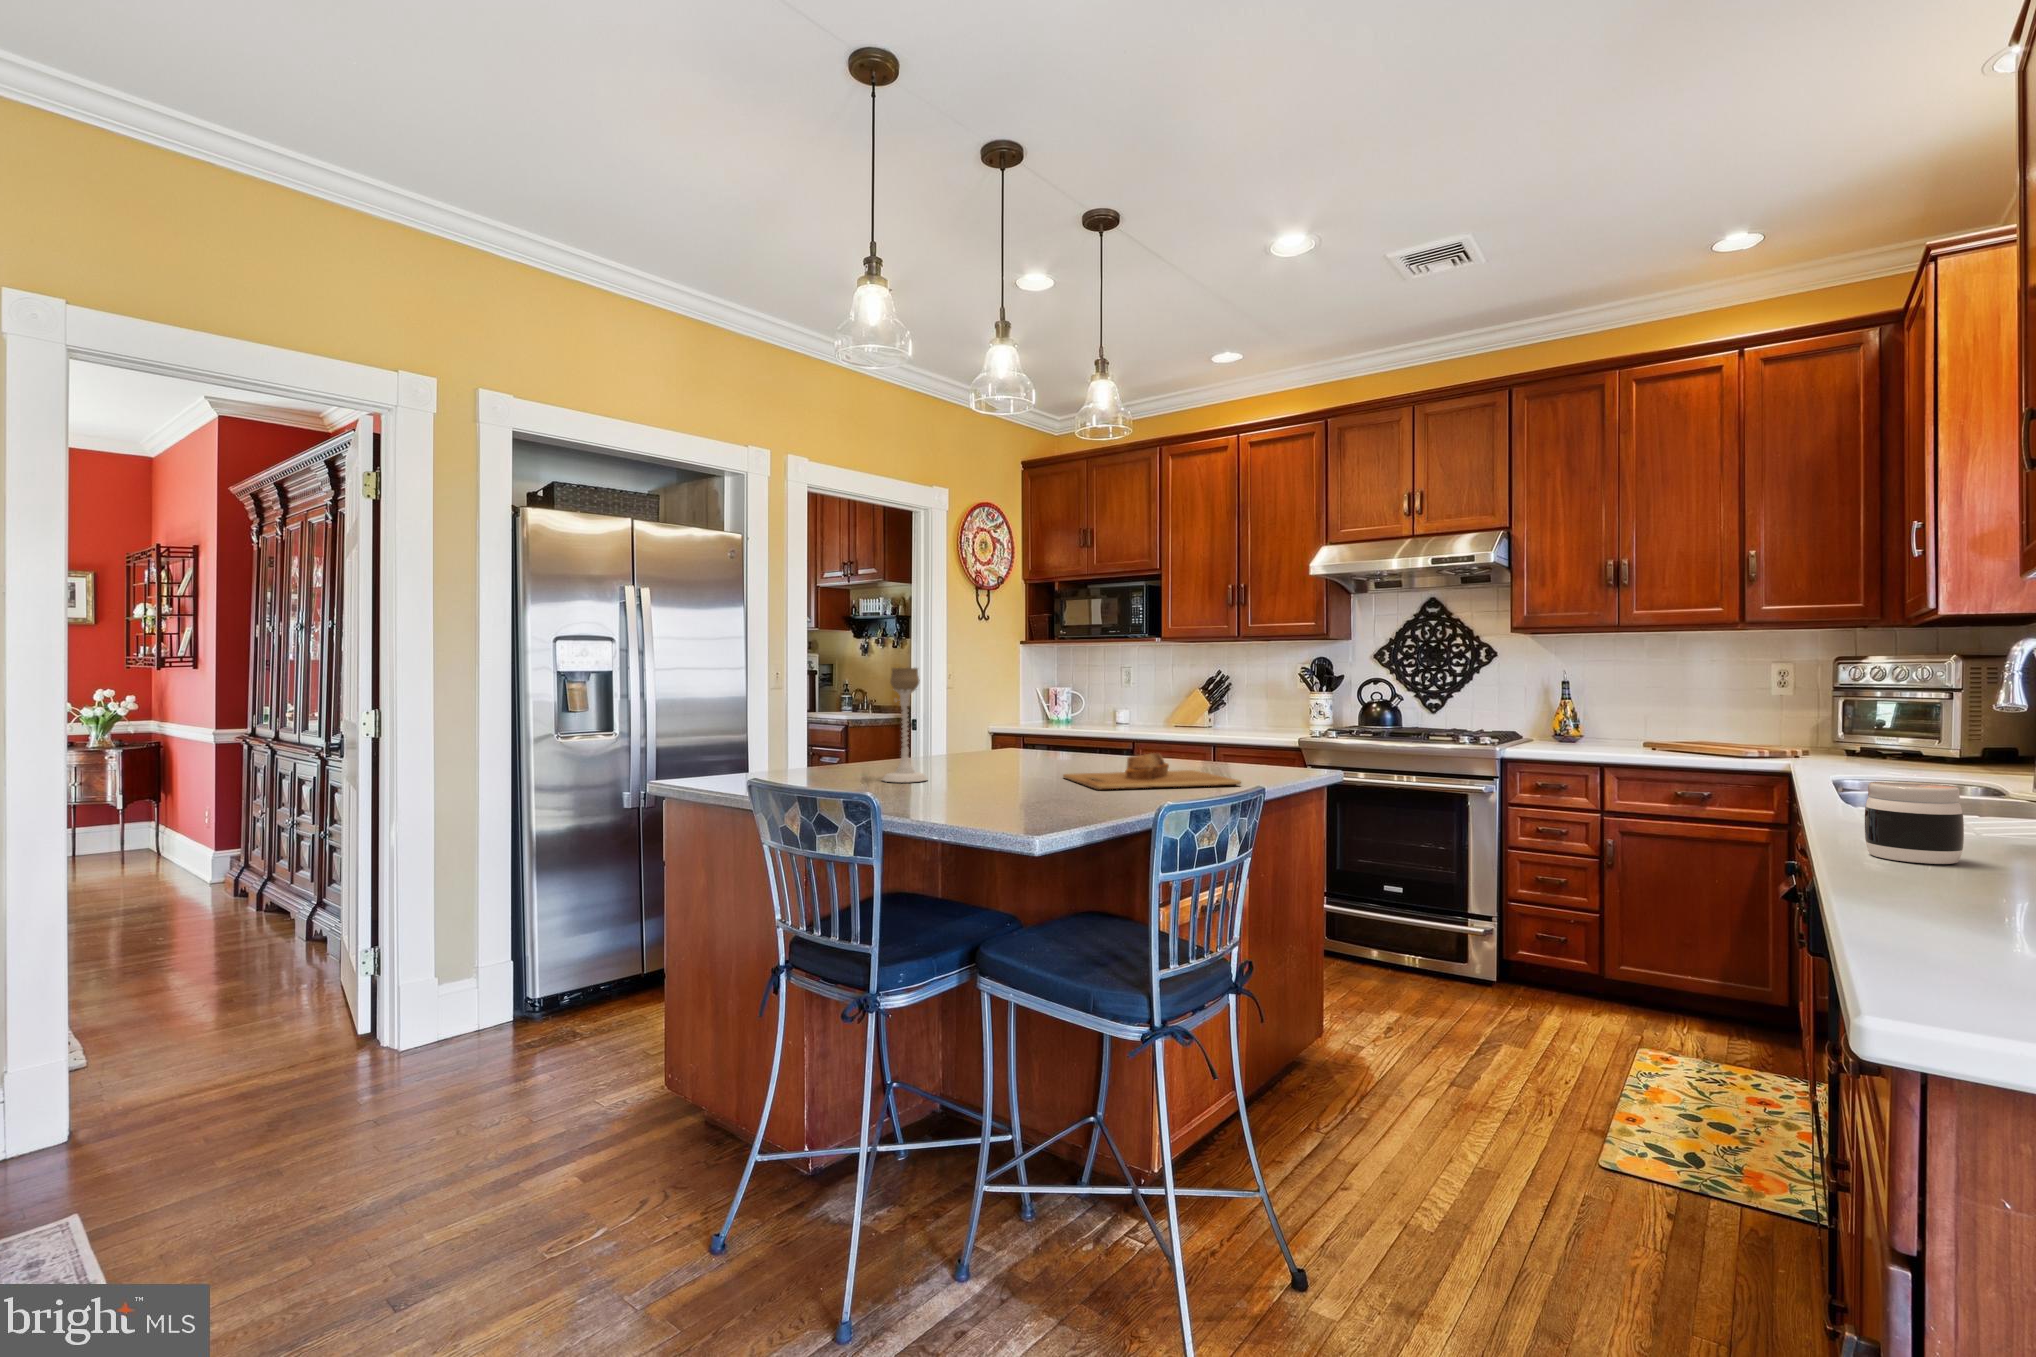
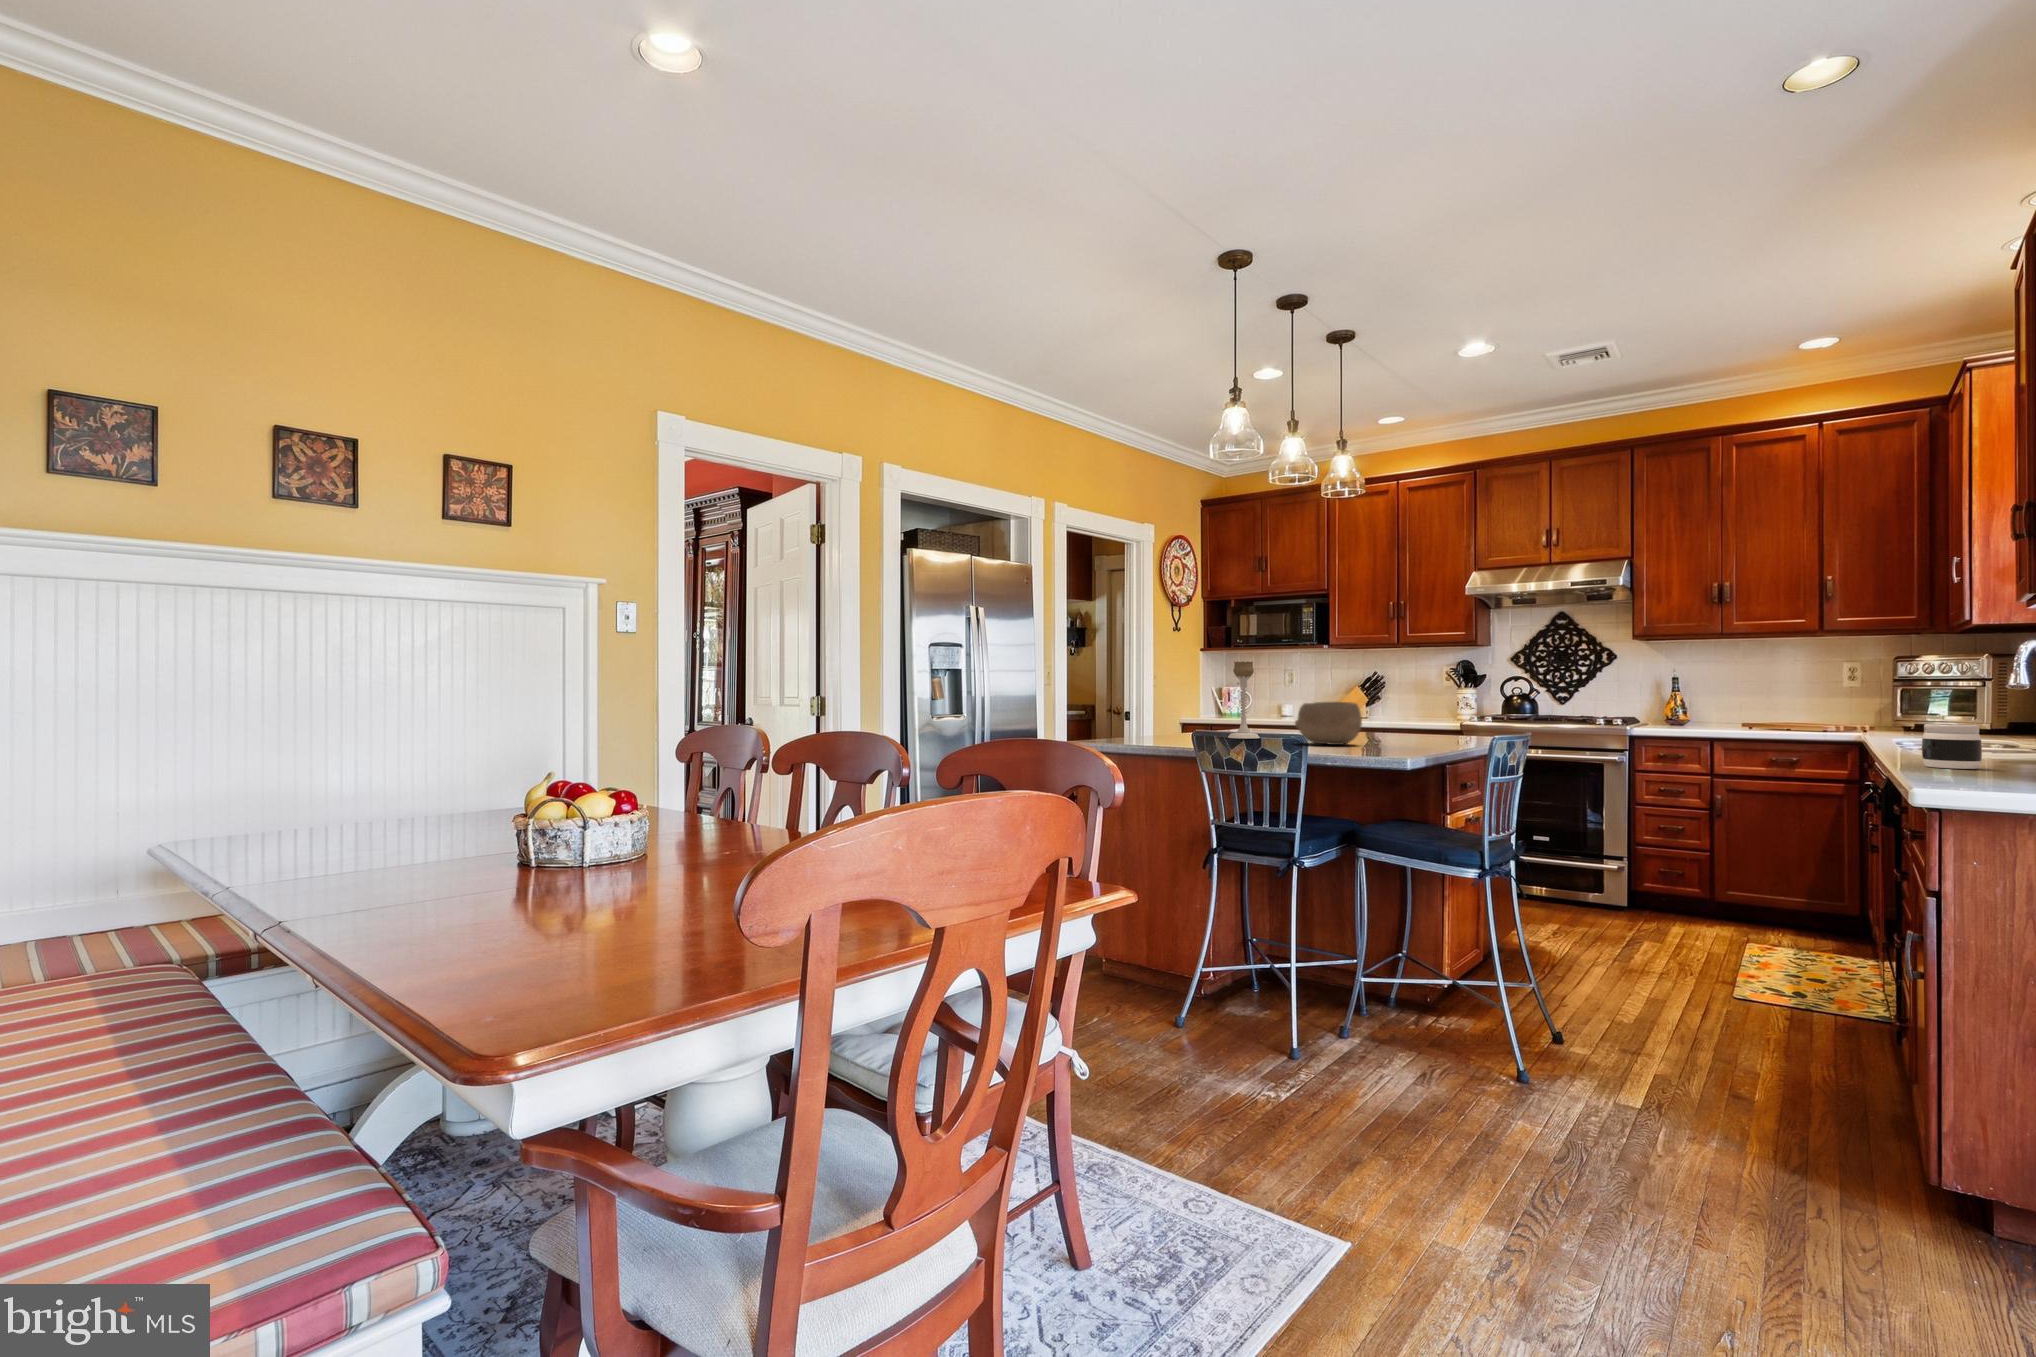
bowl: none [936,731,1033,799] -> present [1295,702,1362,745]
cutting board: present [1063,753,1241,790] -> none [1348,720,1482,742]

